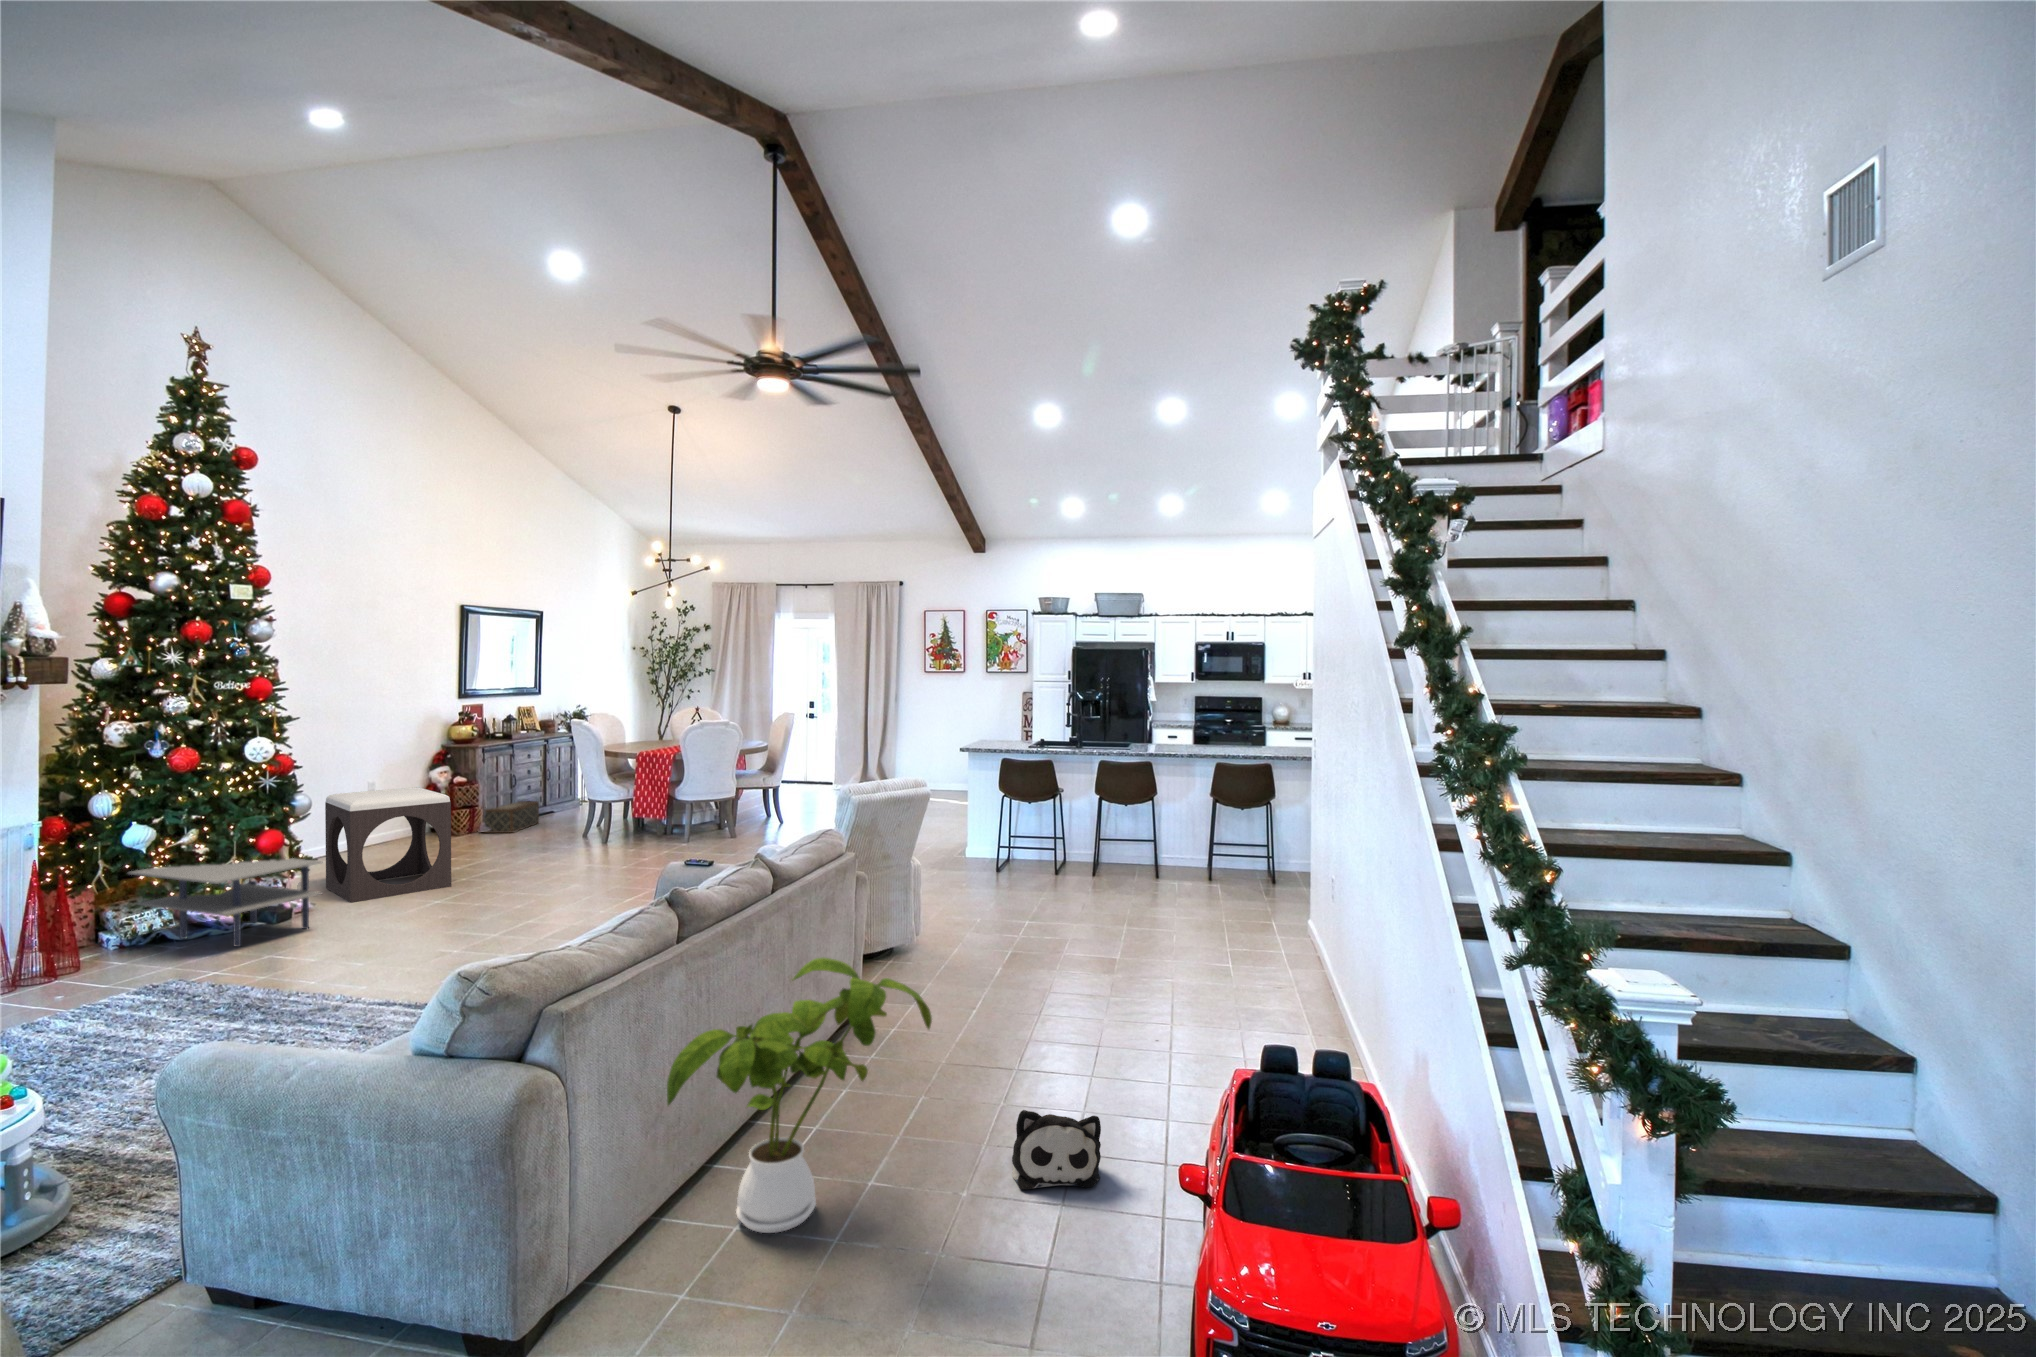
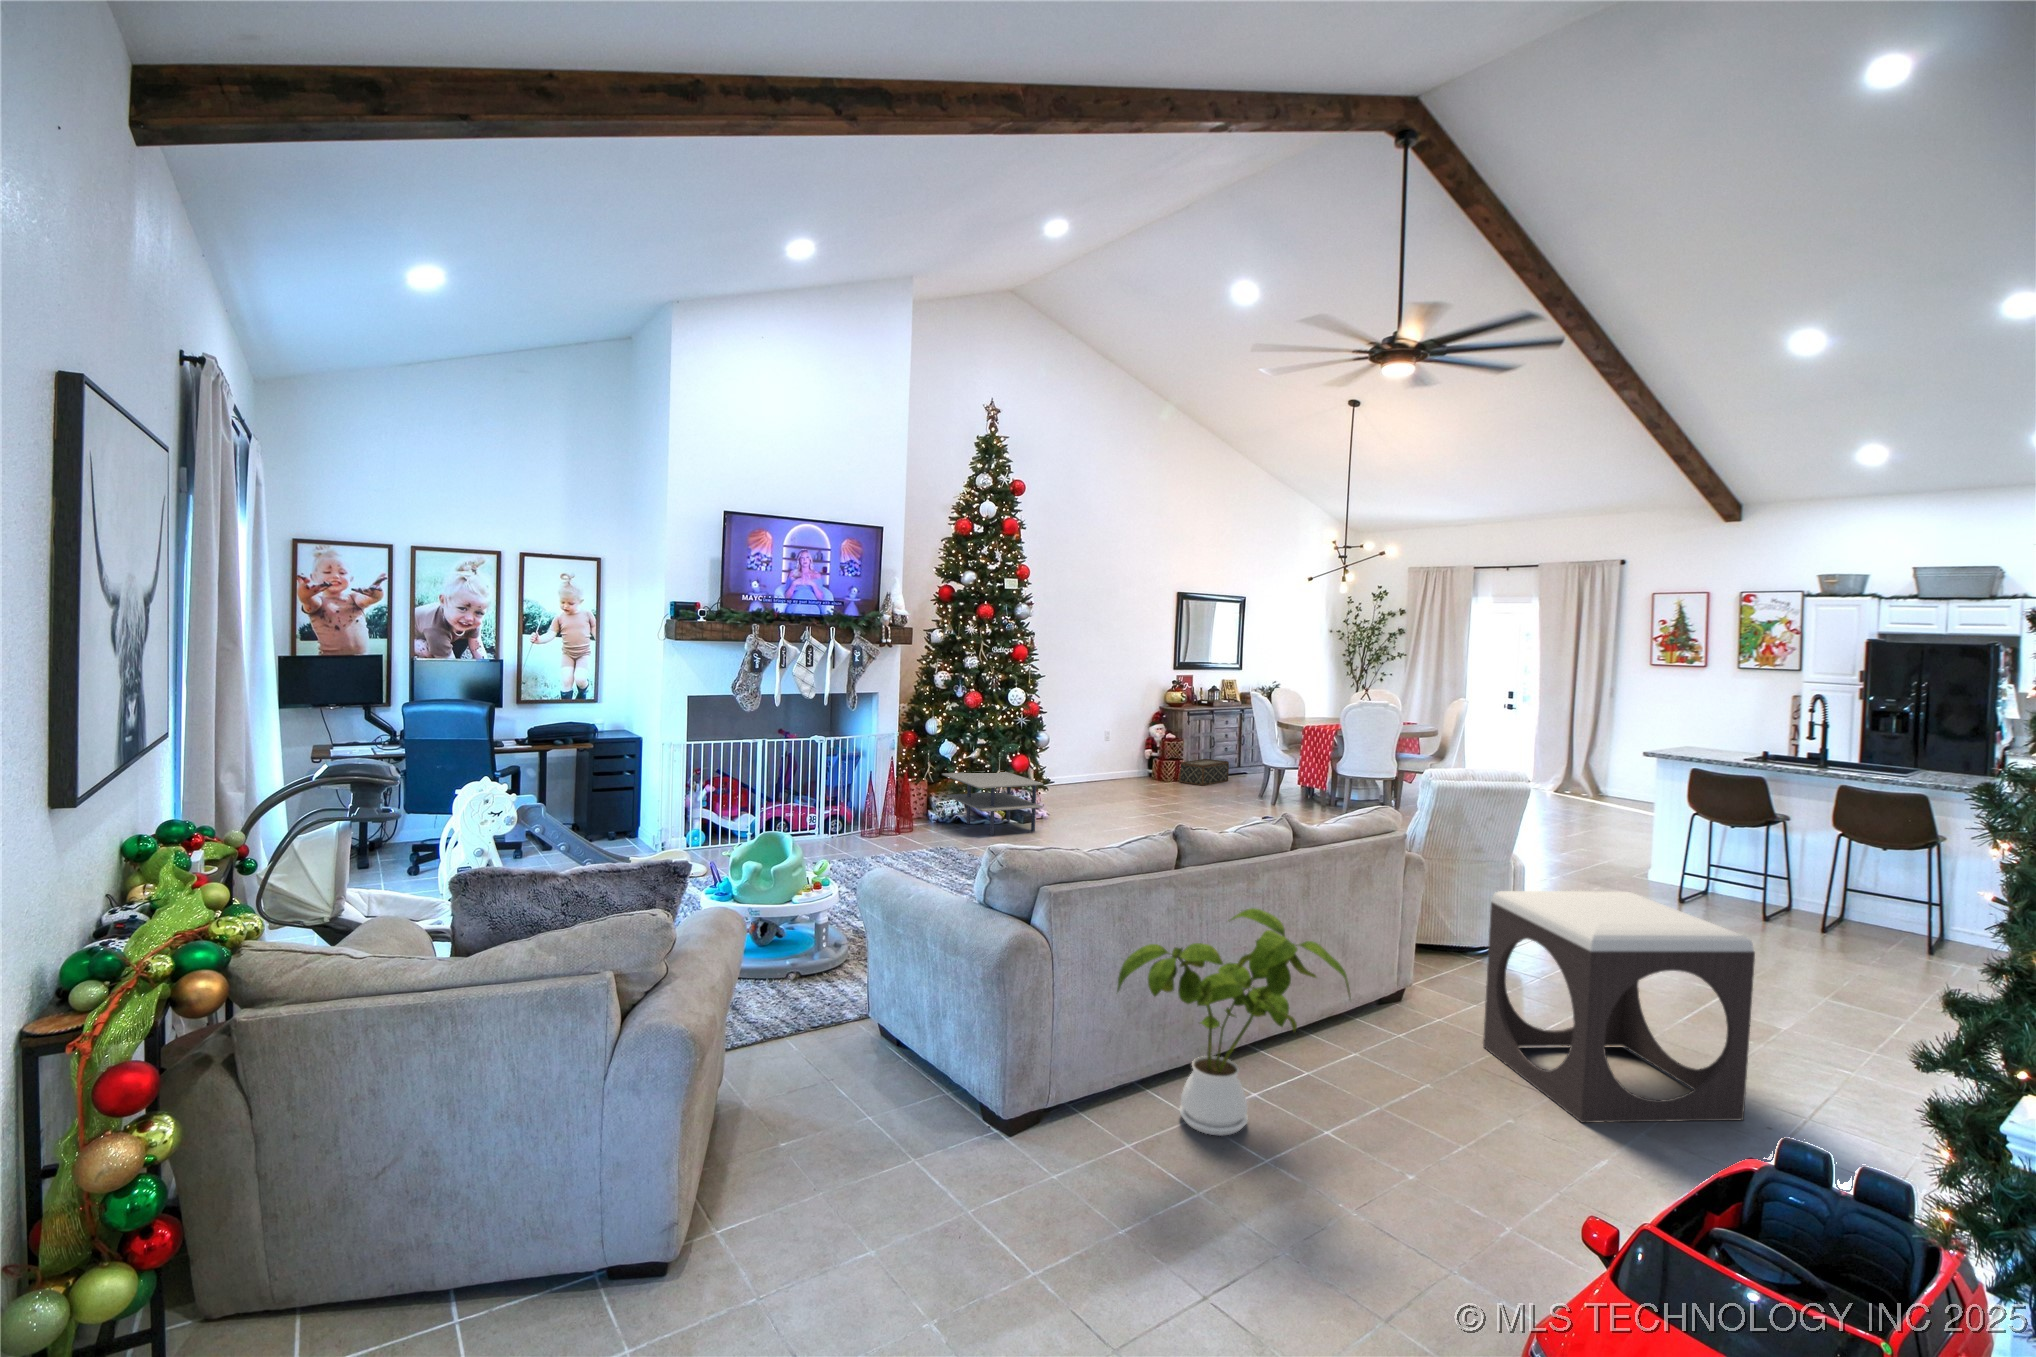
footstool: present [325,787,451,902] -> present [1483,891,1755,1123]
plush toy: present [1012,1110,1101,1189] -> none [1445,1117,1552,1225]

